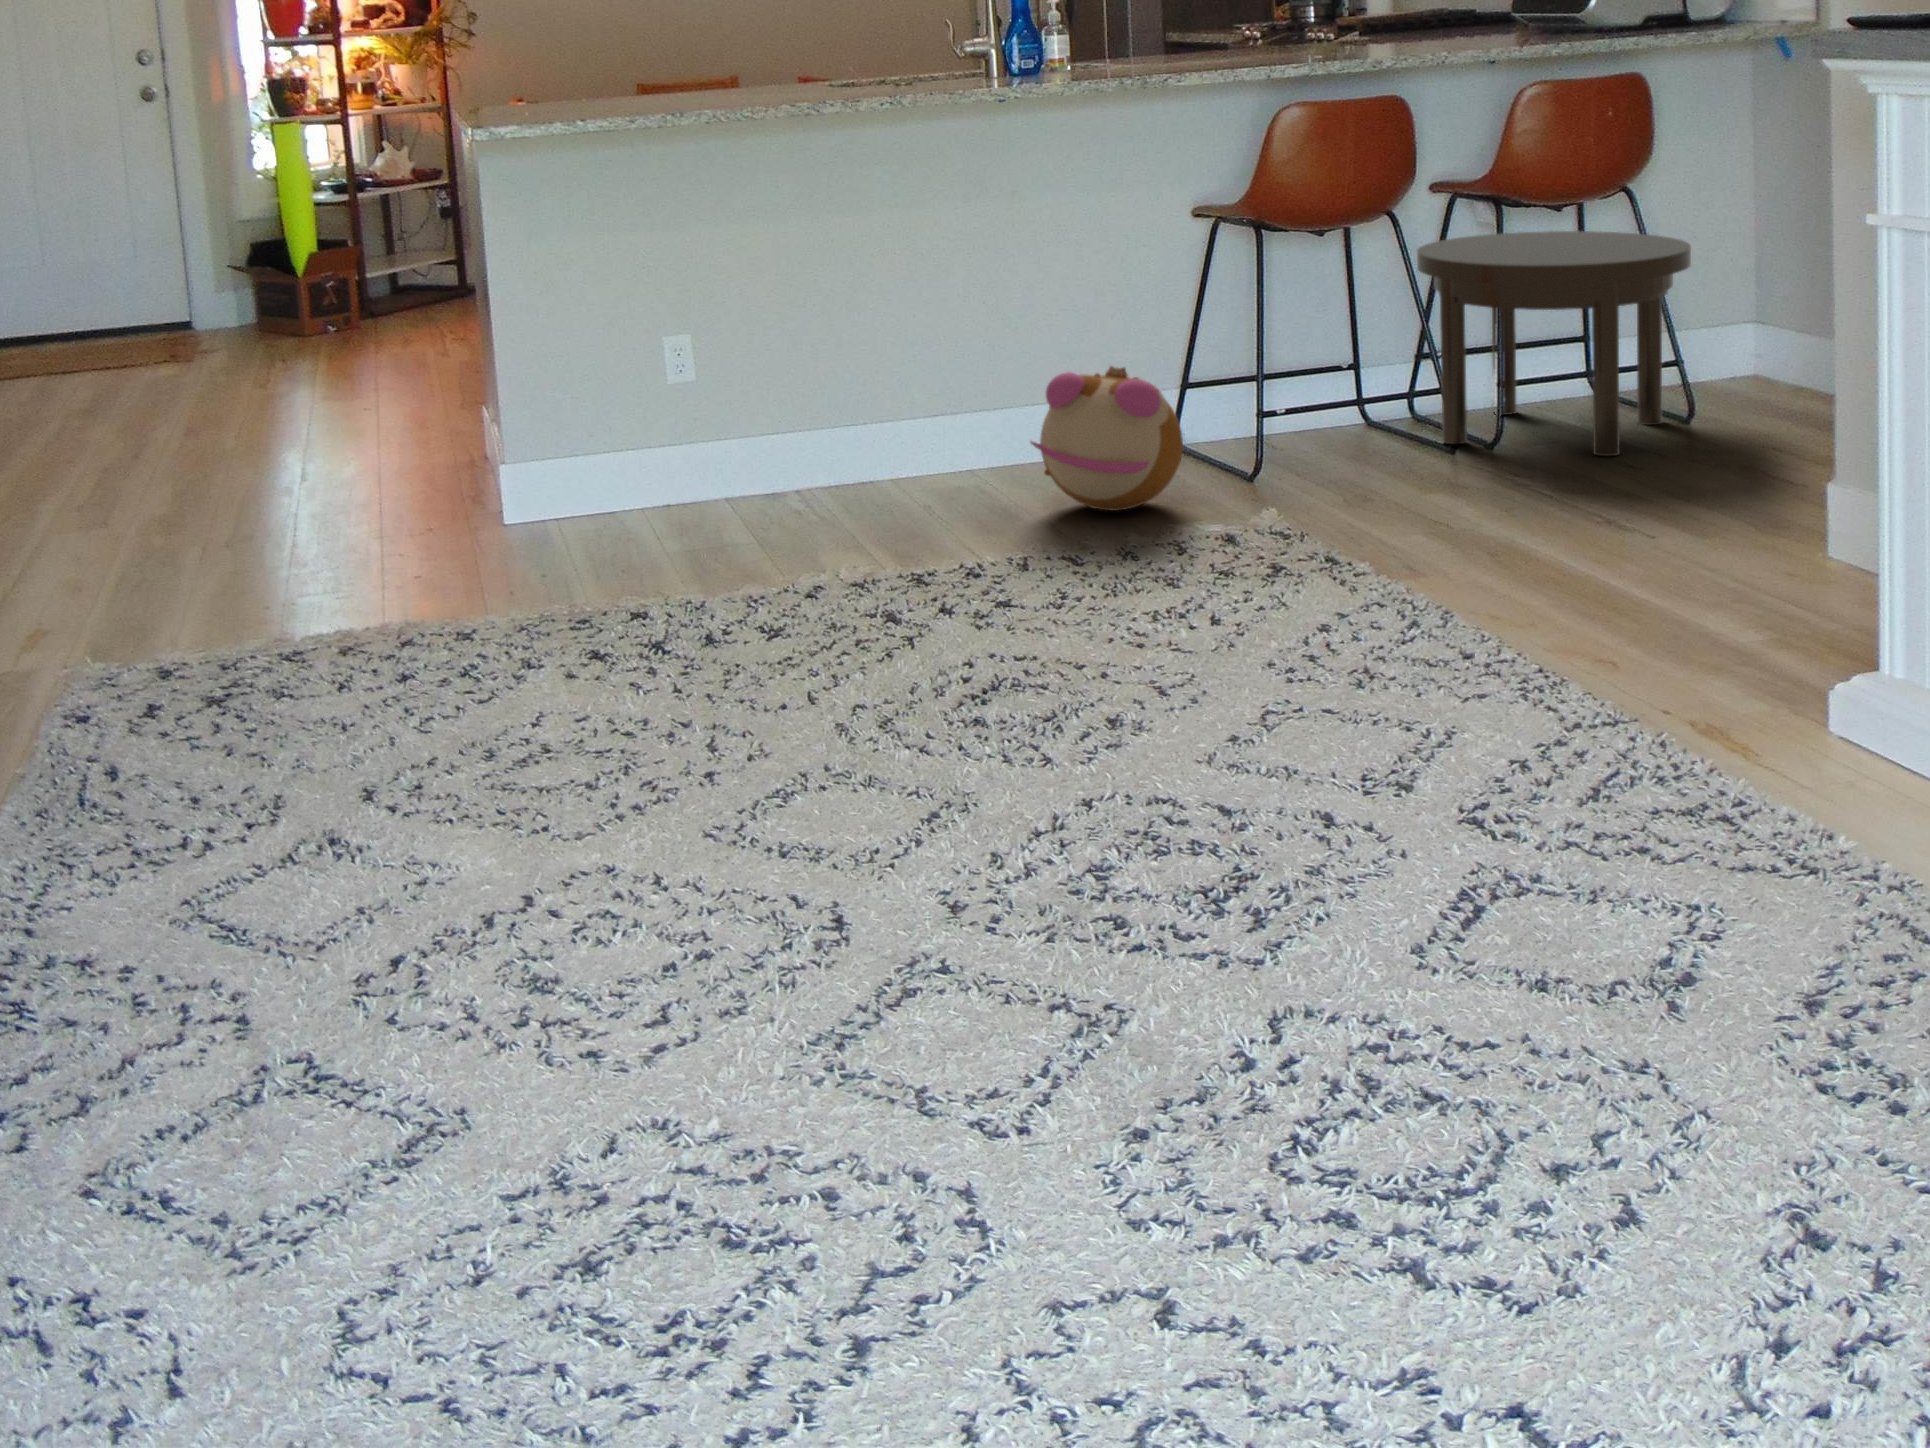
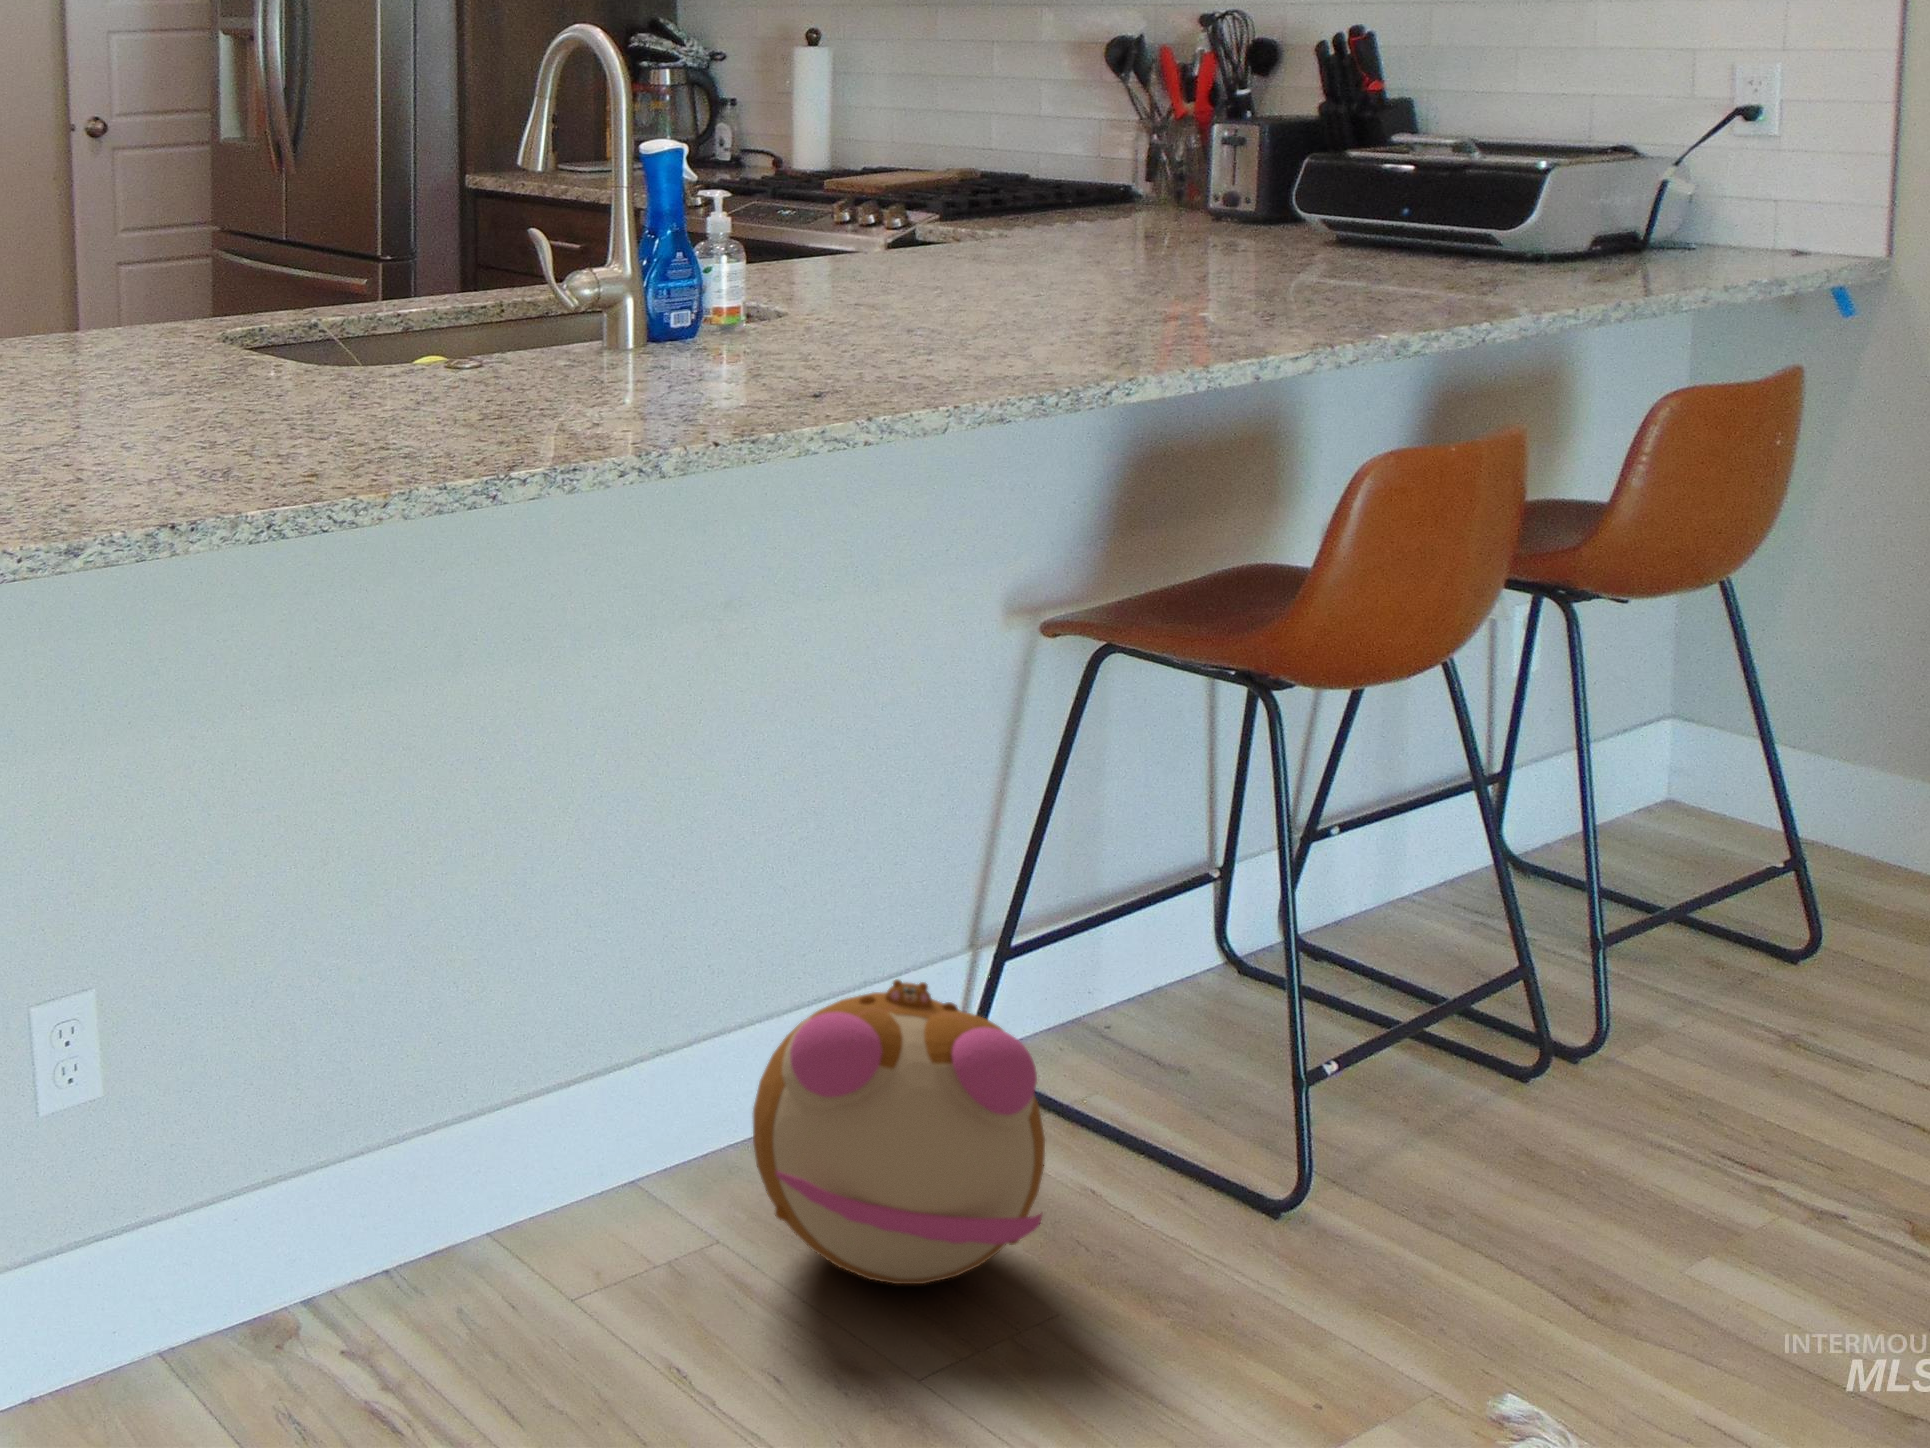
side table: present [1417,231,1691,456] -> none [1200,581,1682,1018]

